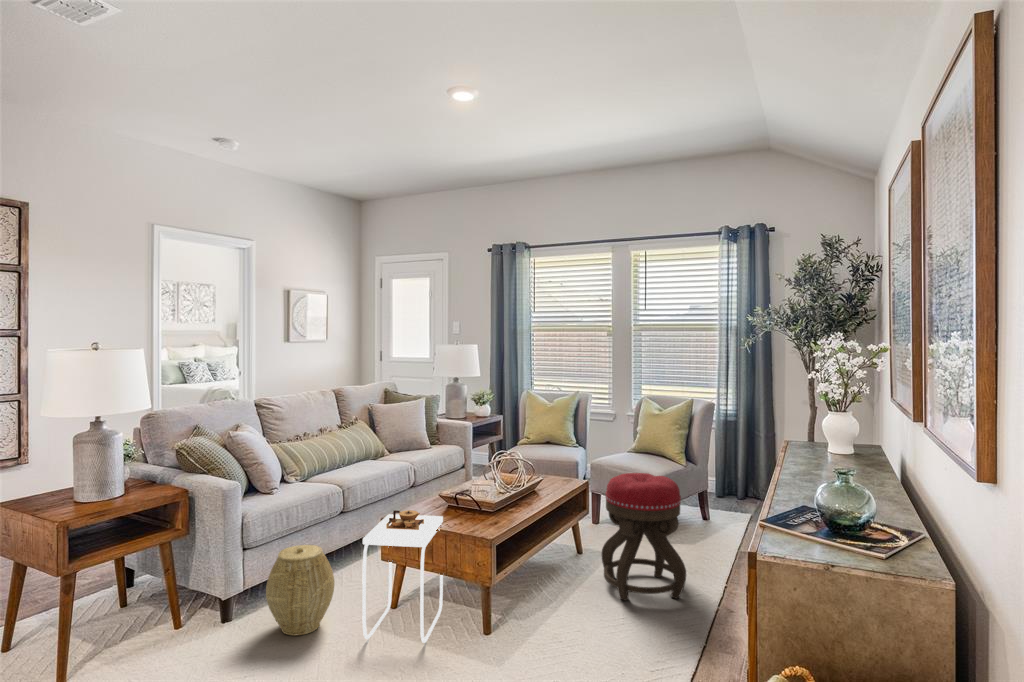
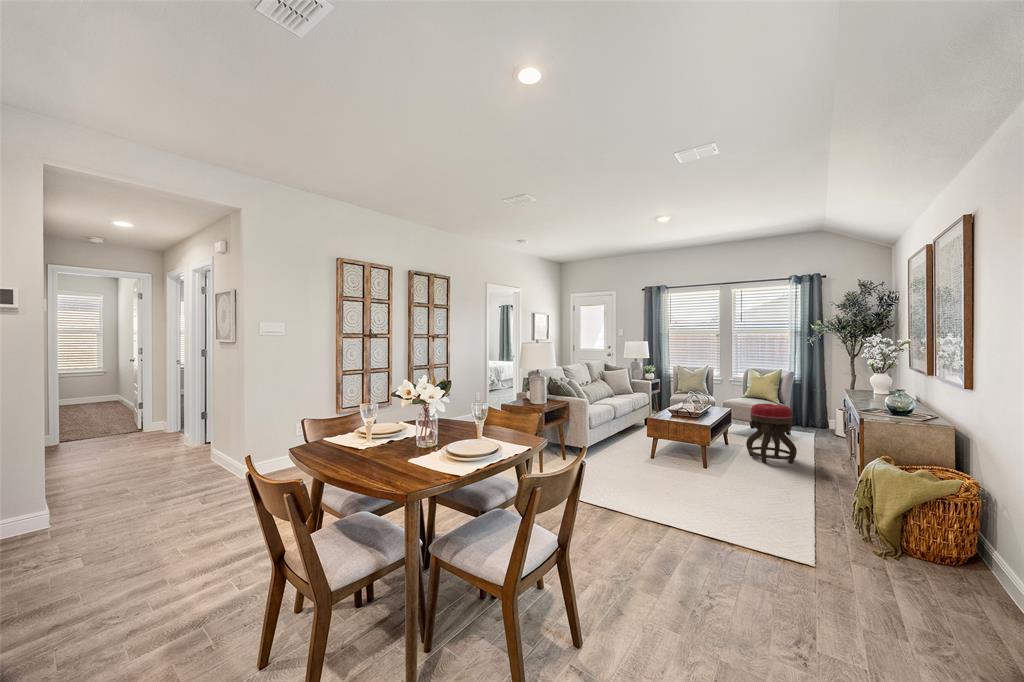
side table: present [362,510,443,643] -> none [650,414,681,470]
woven basket: present [266,545,335,636] -> none [602,428,631,466]

